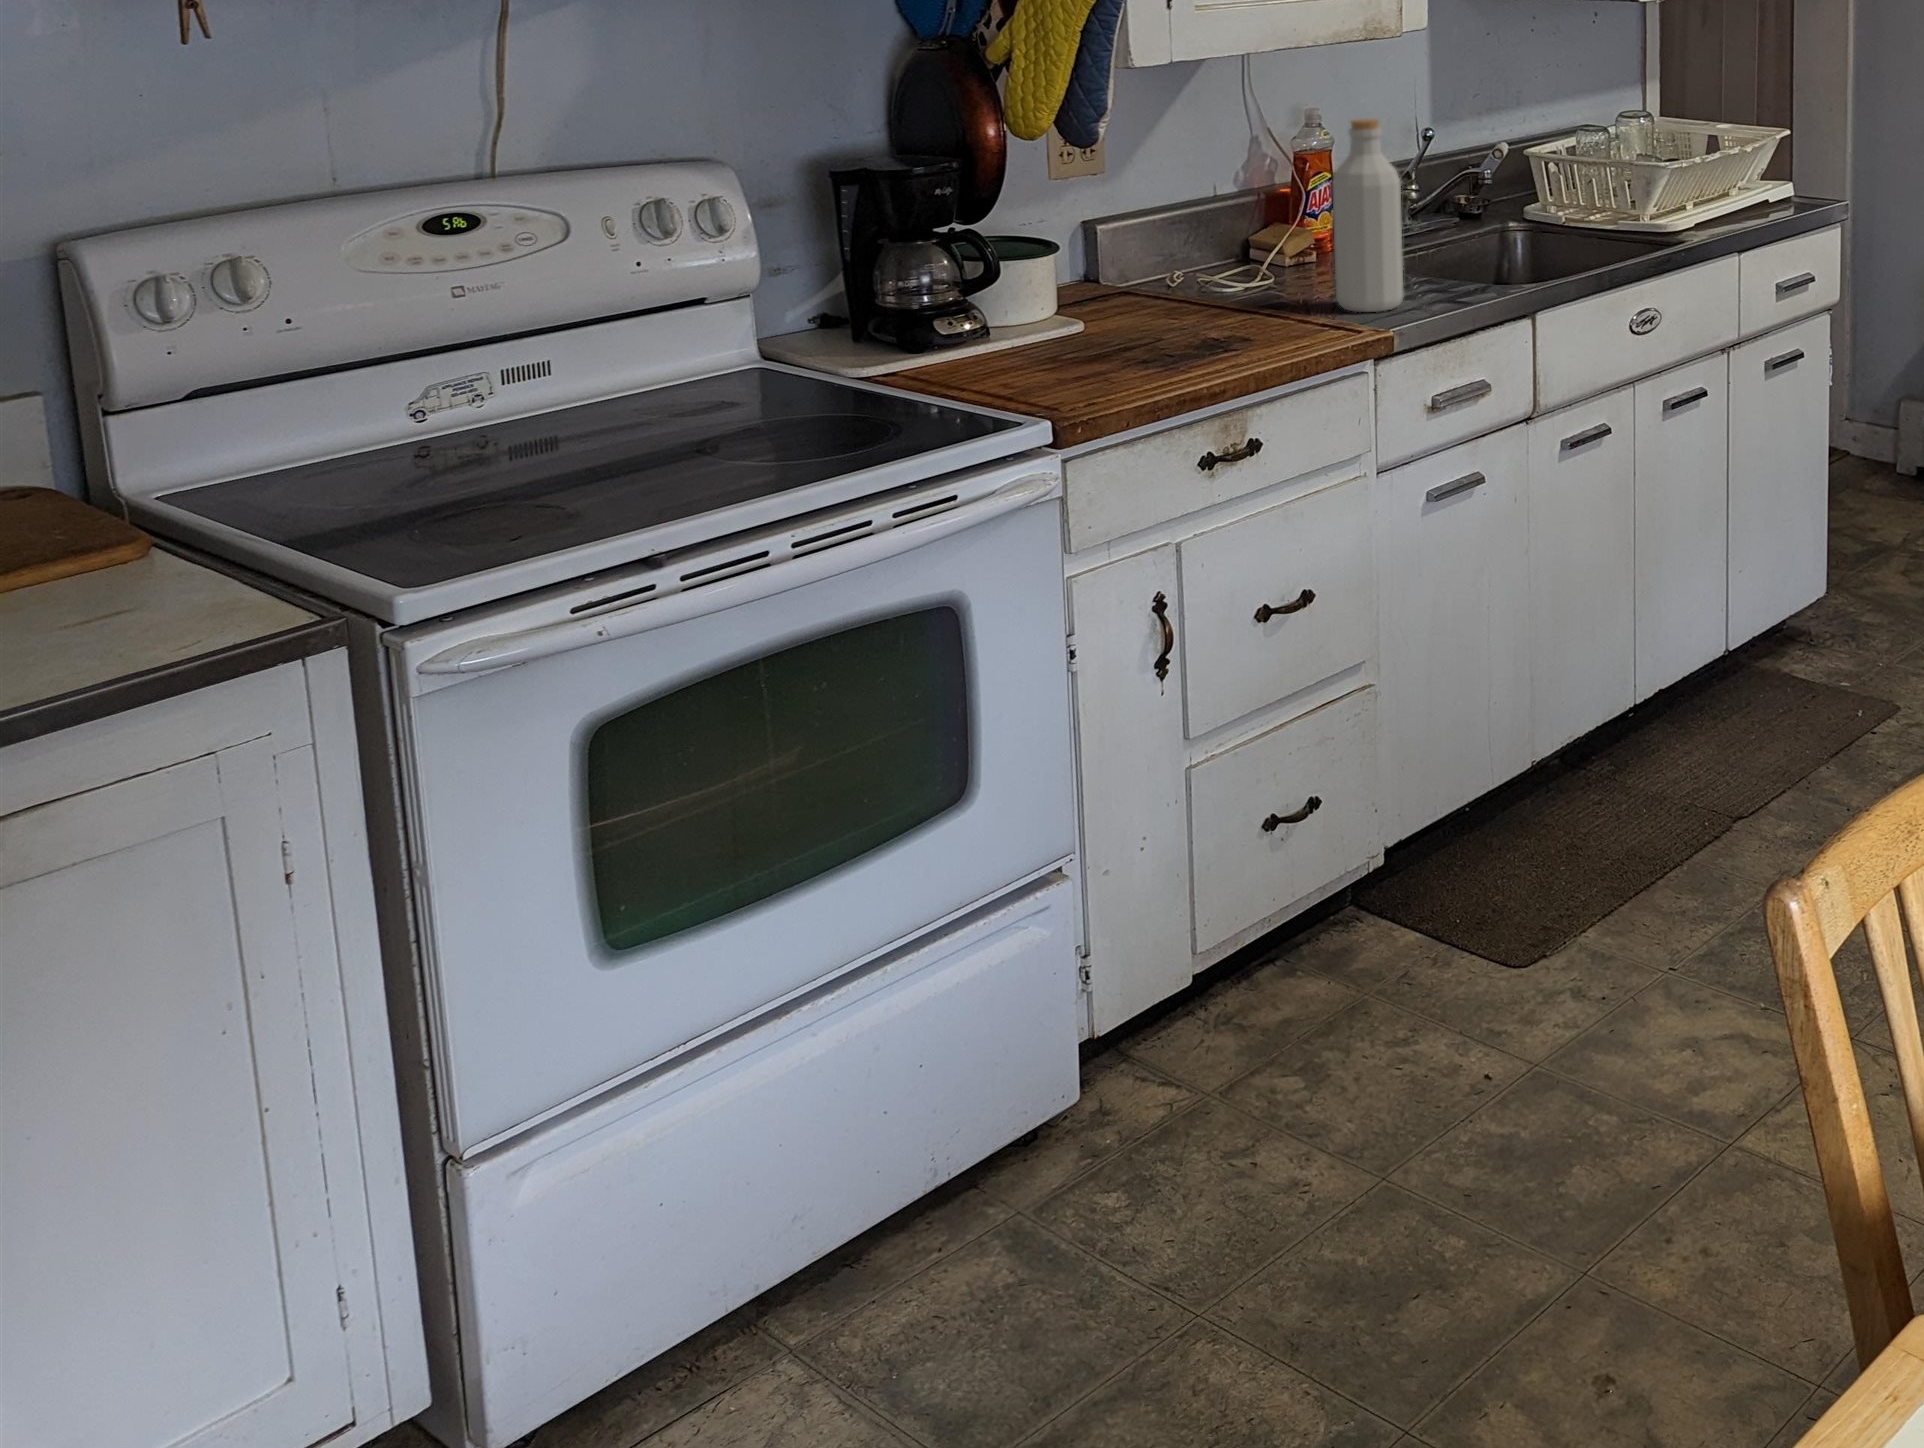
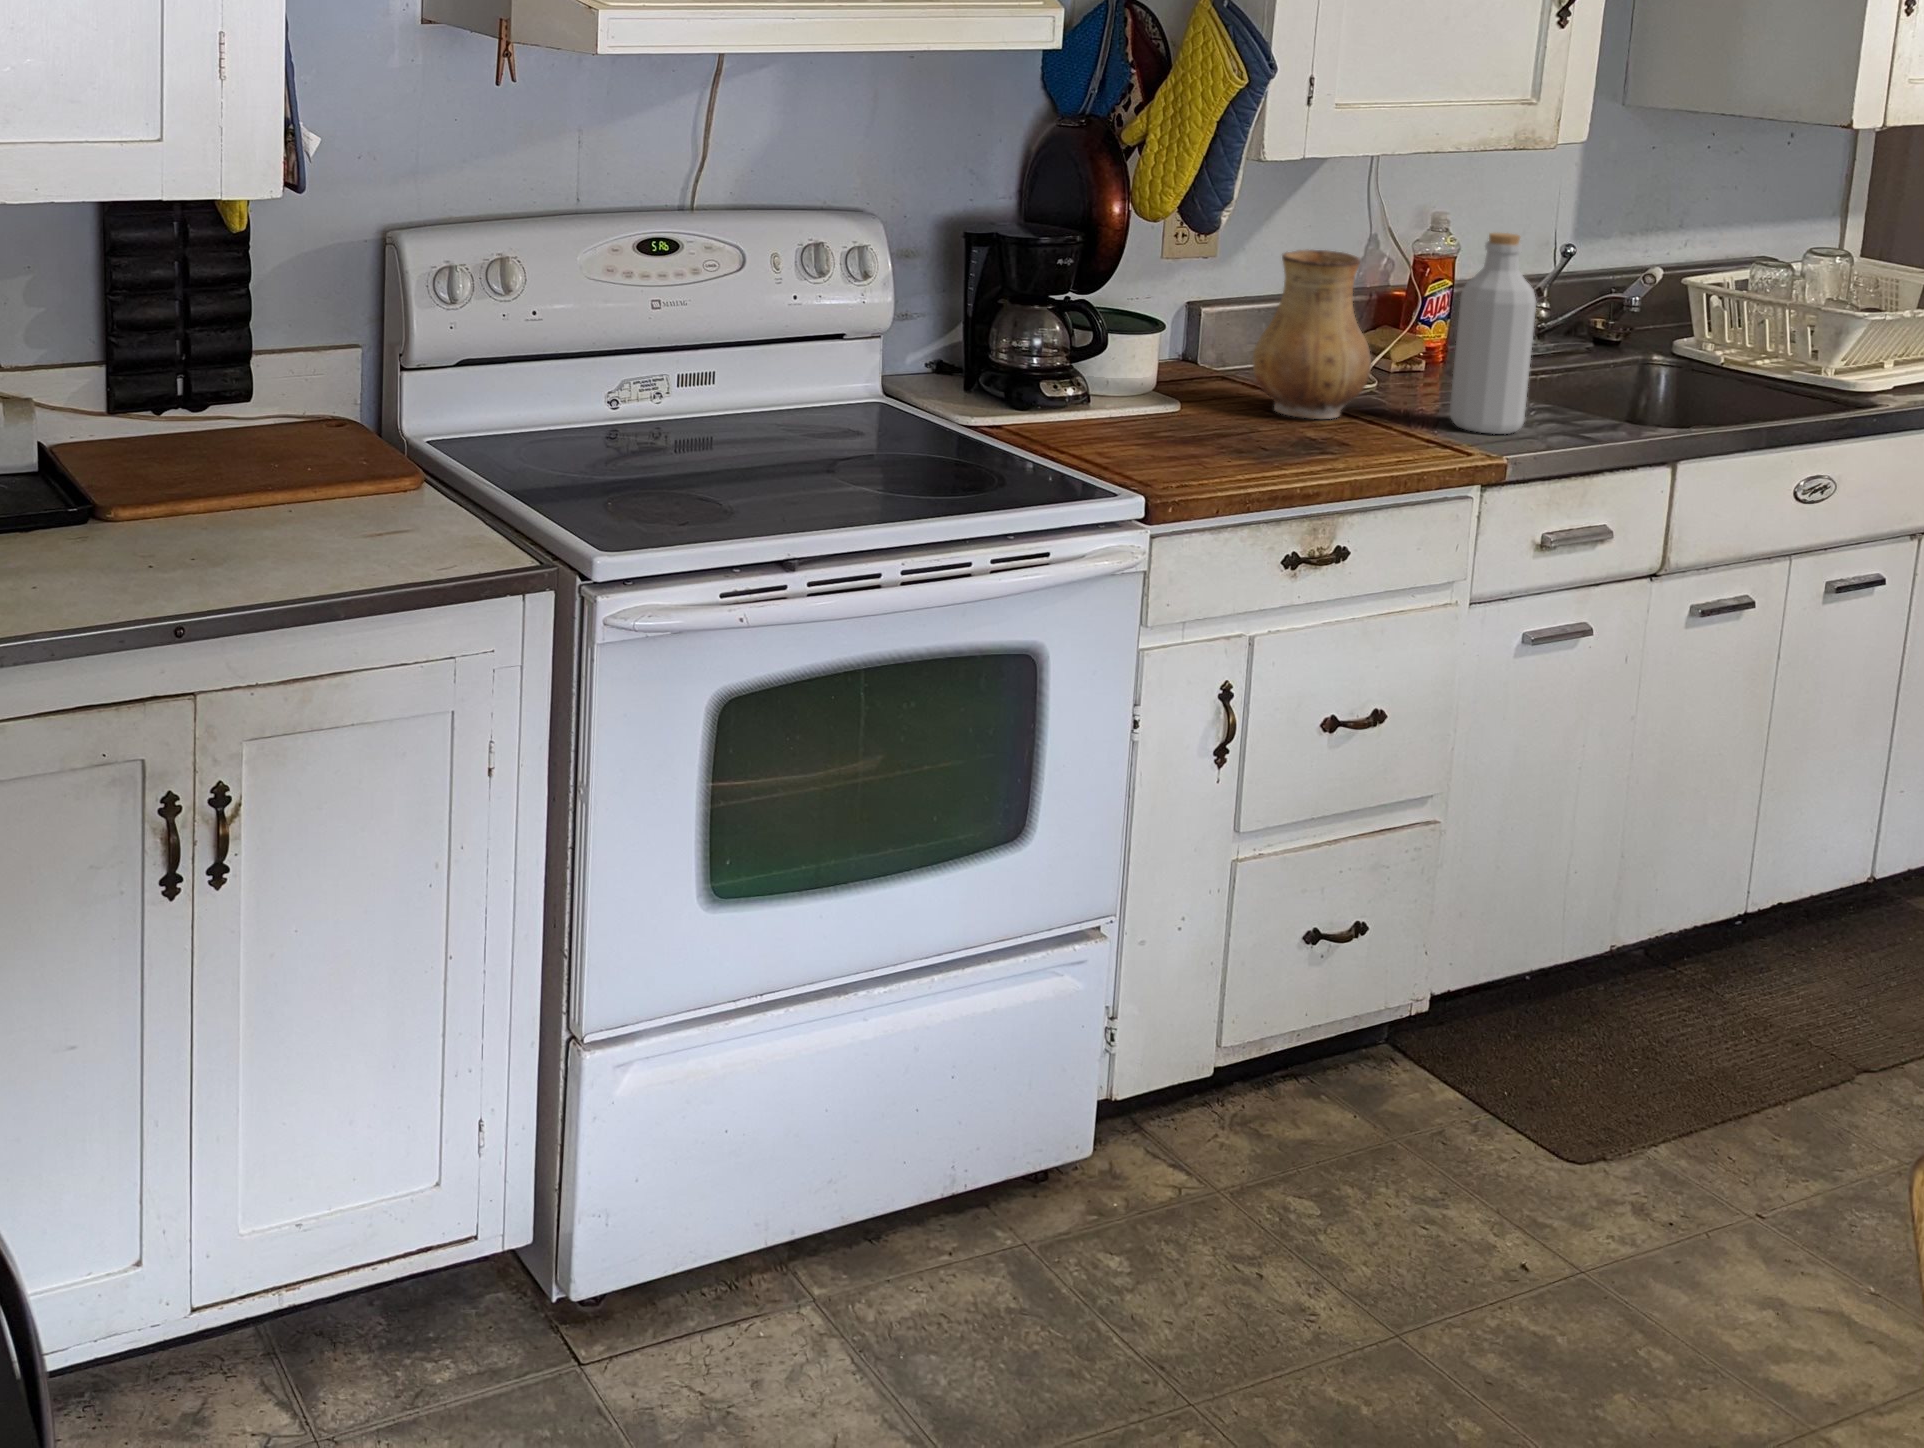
ceramic pitcher: none [1145,153,1259,321] -> present [1252,250,1371,419]

